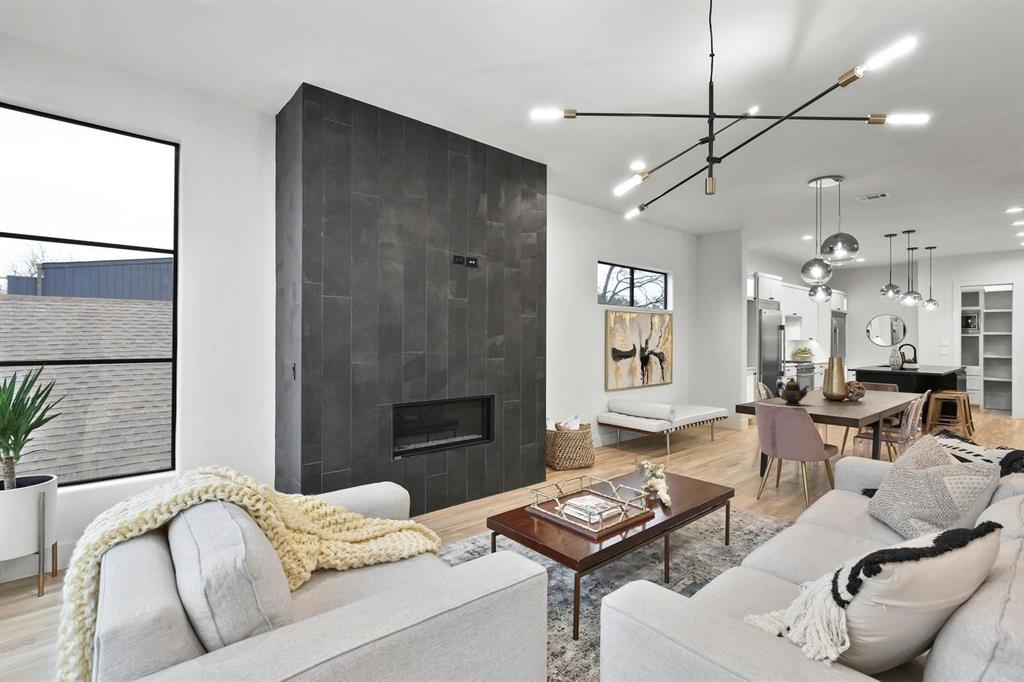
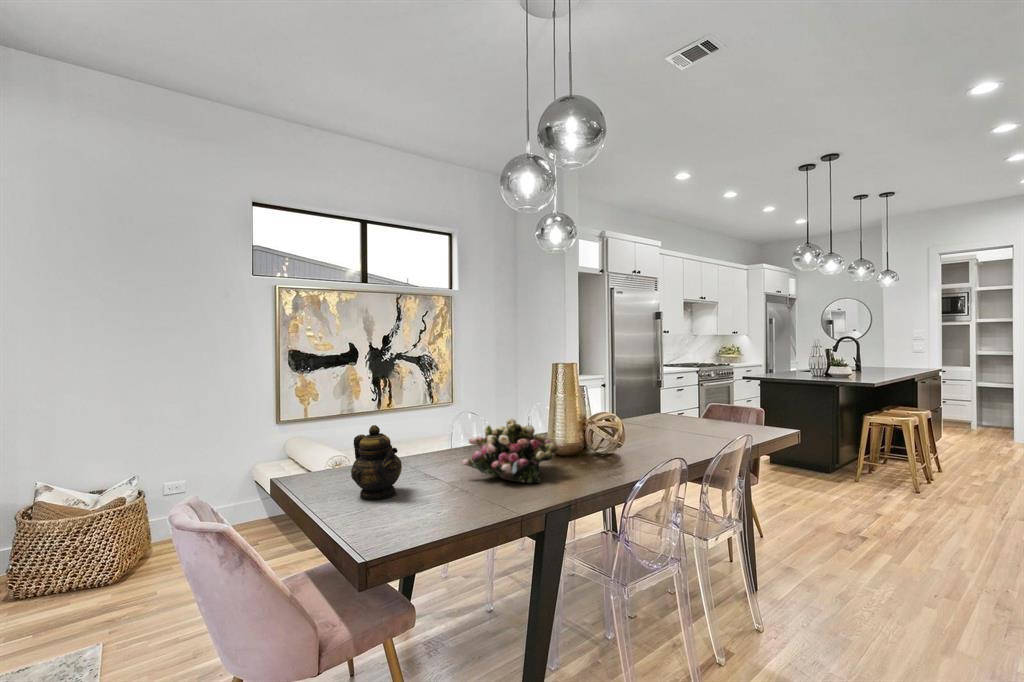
flower arrangement: none [808,378,853,403] -> present [462,418,557,483]

